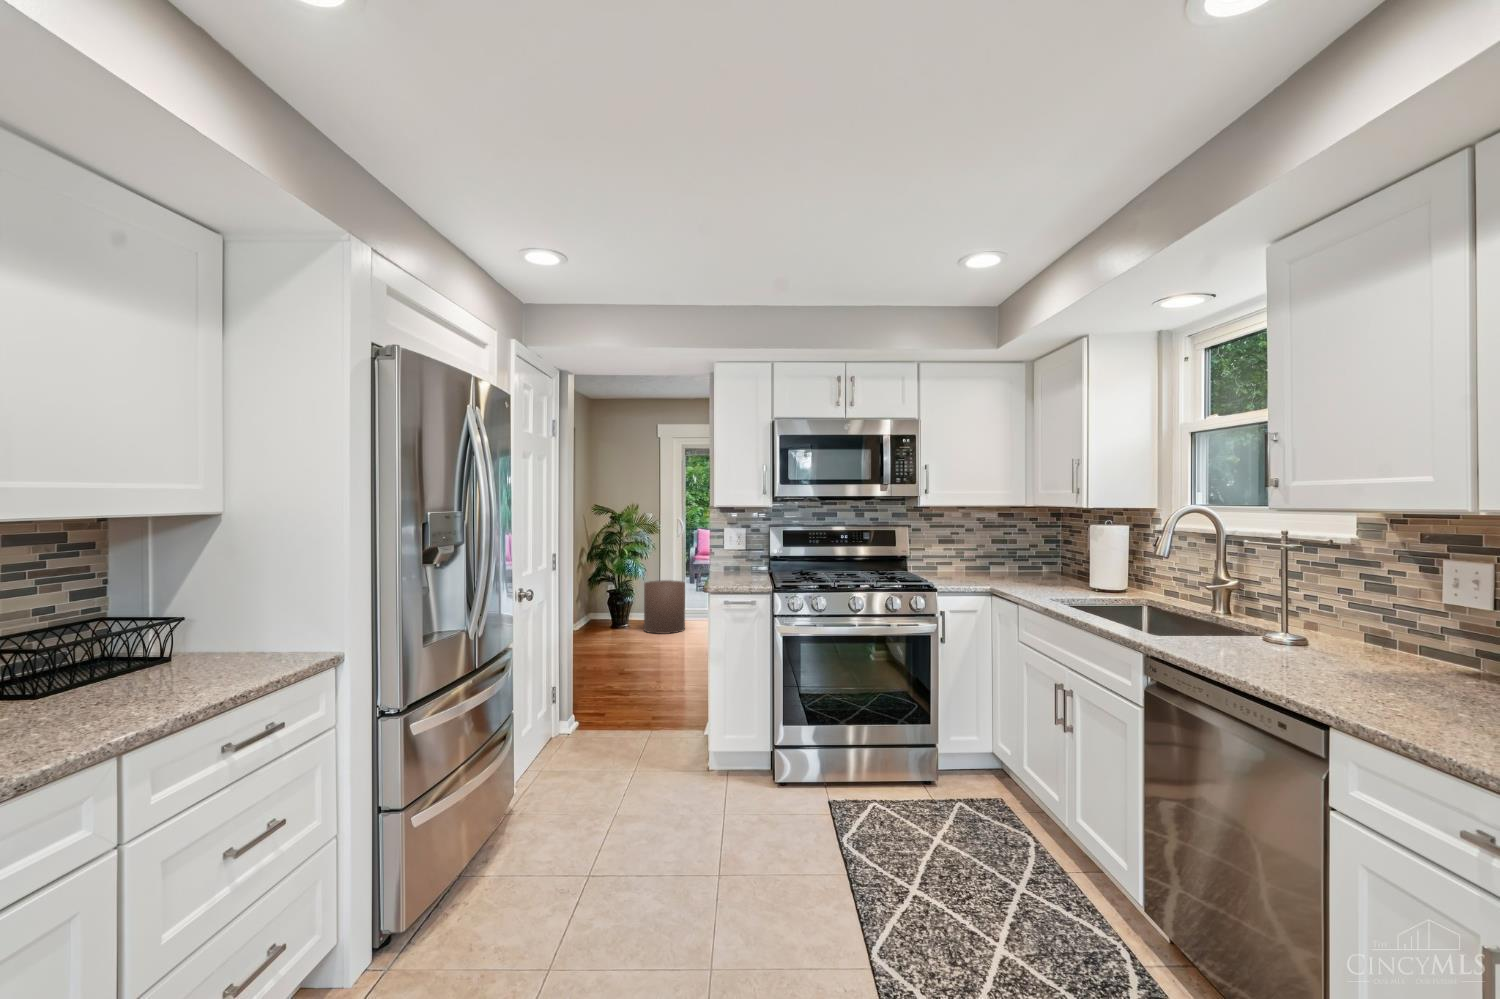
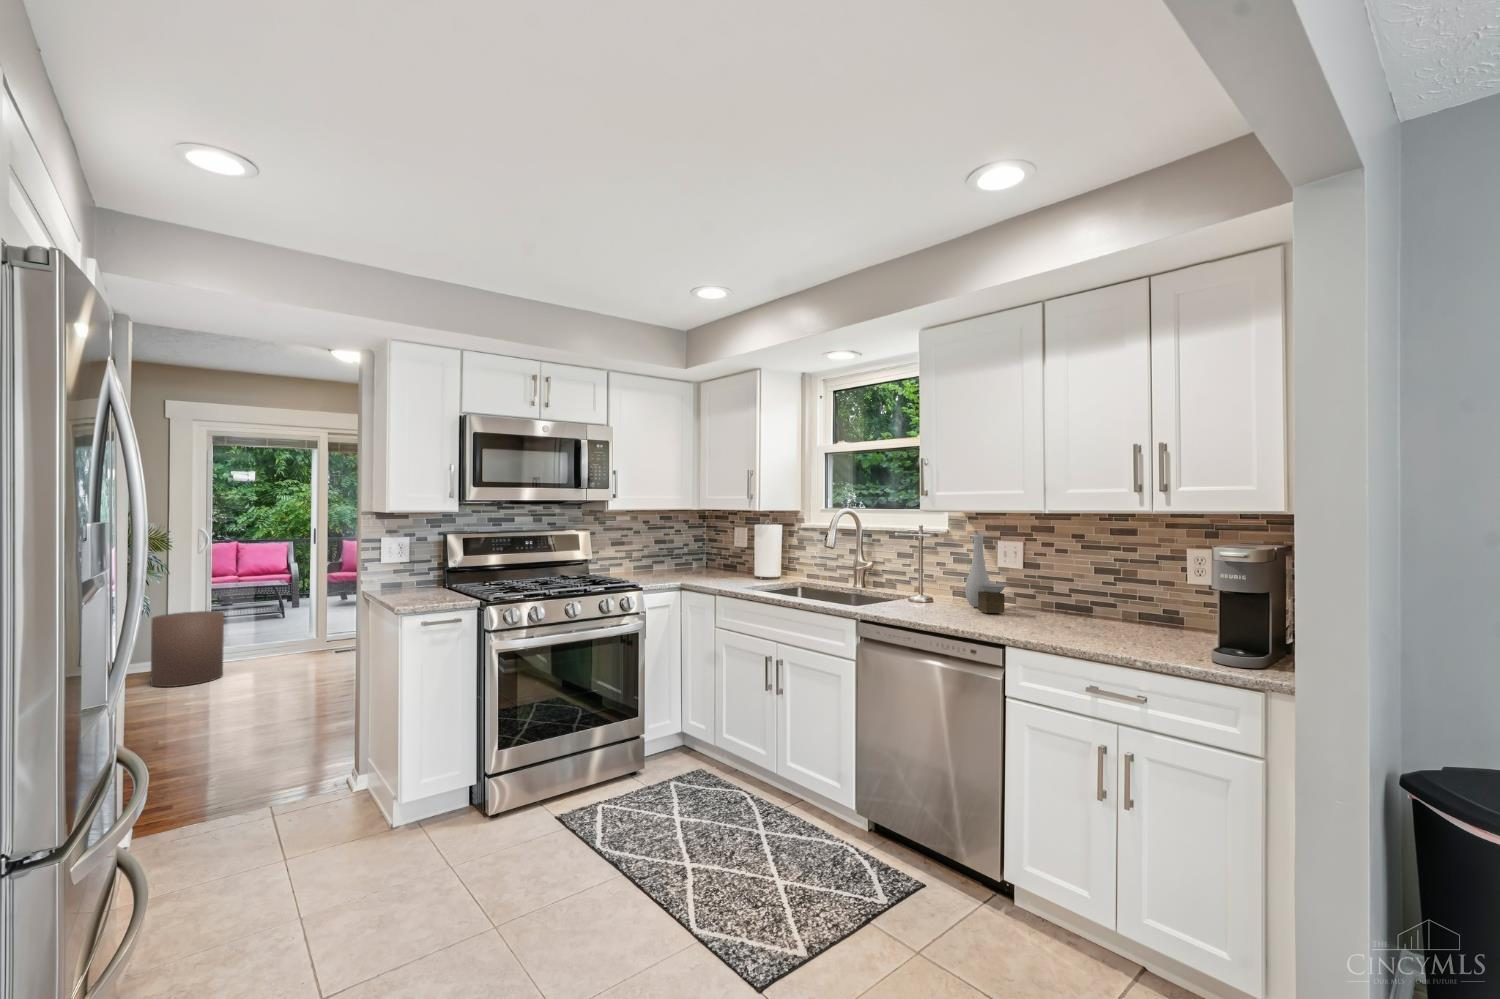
vase: none [1363,547,1432,677] -> present [965,535,1007,613]

